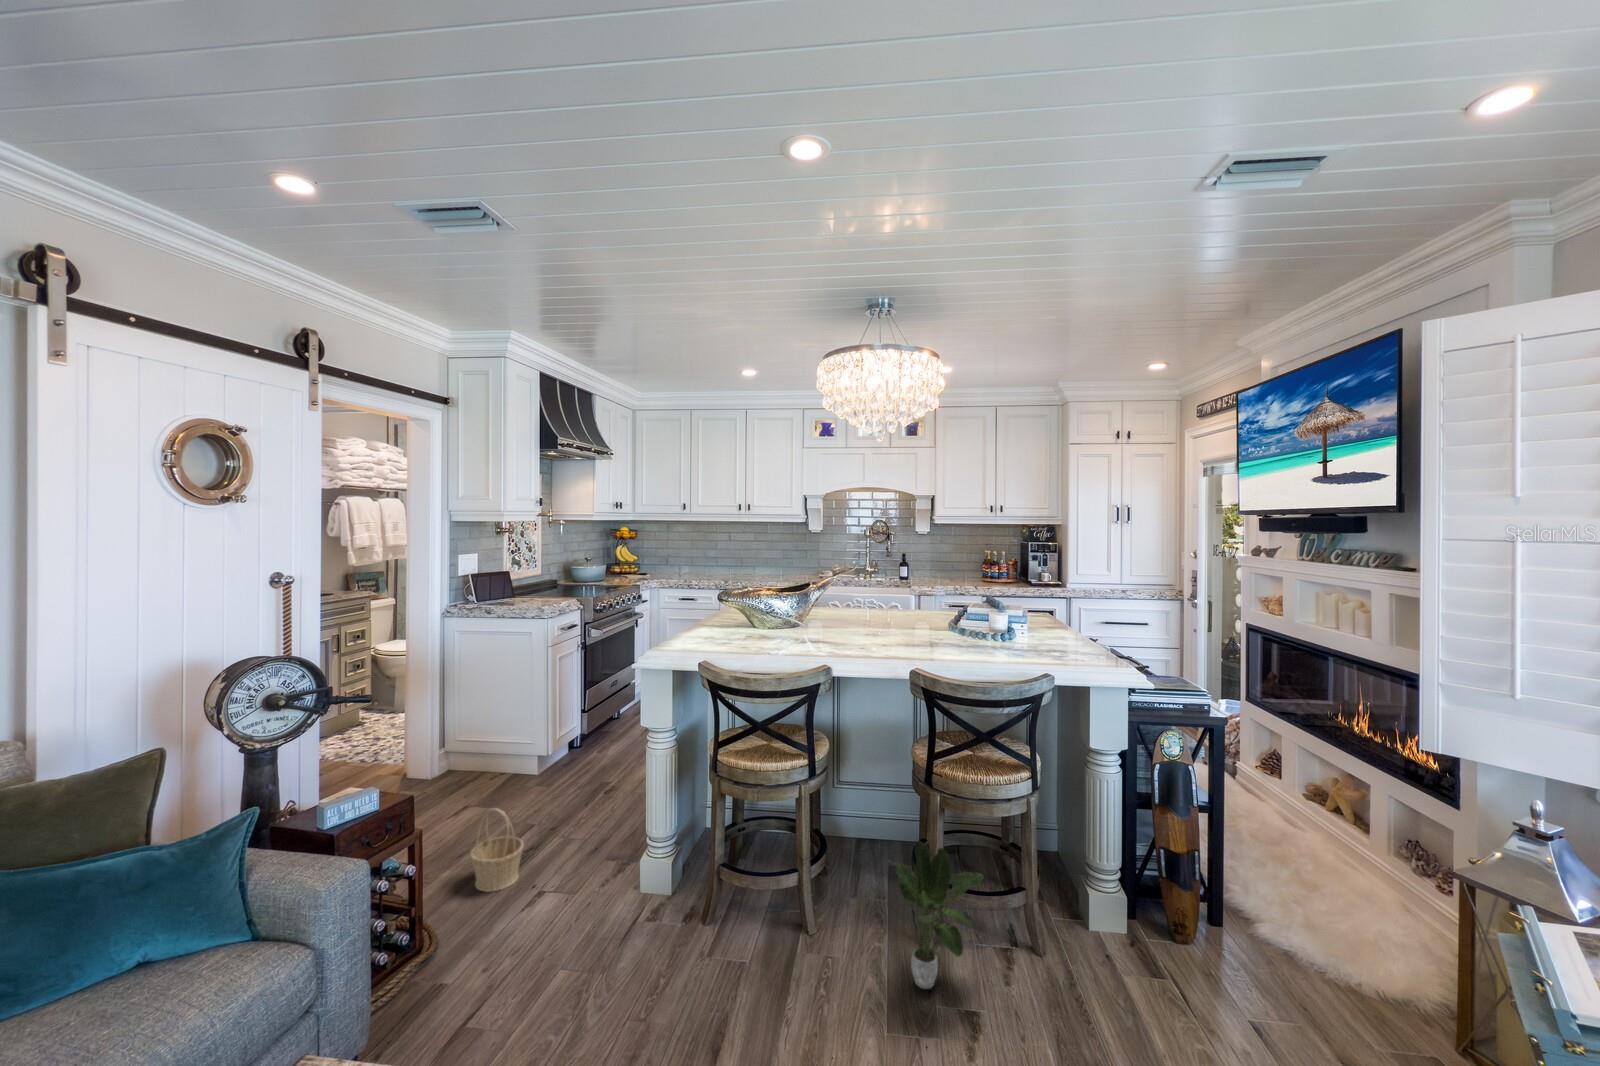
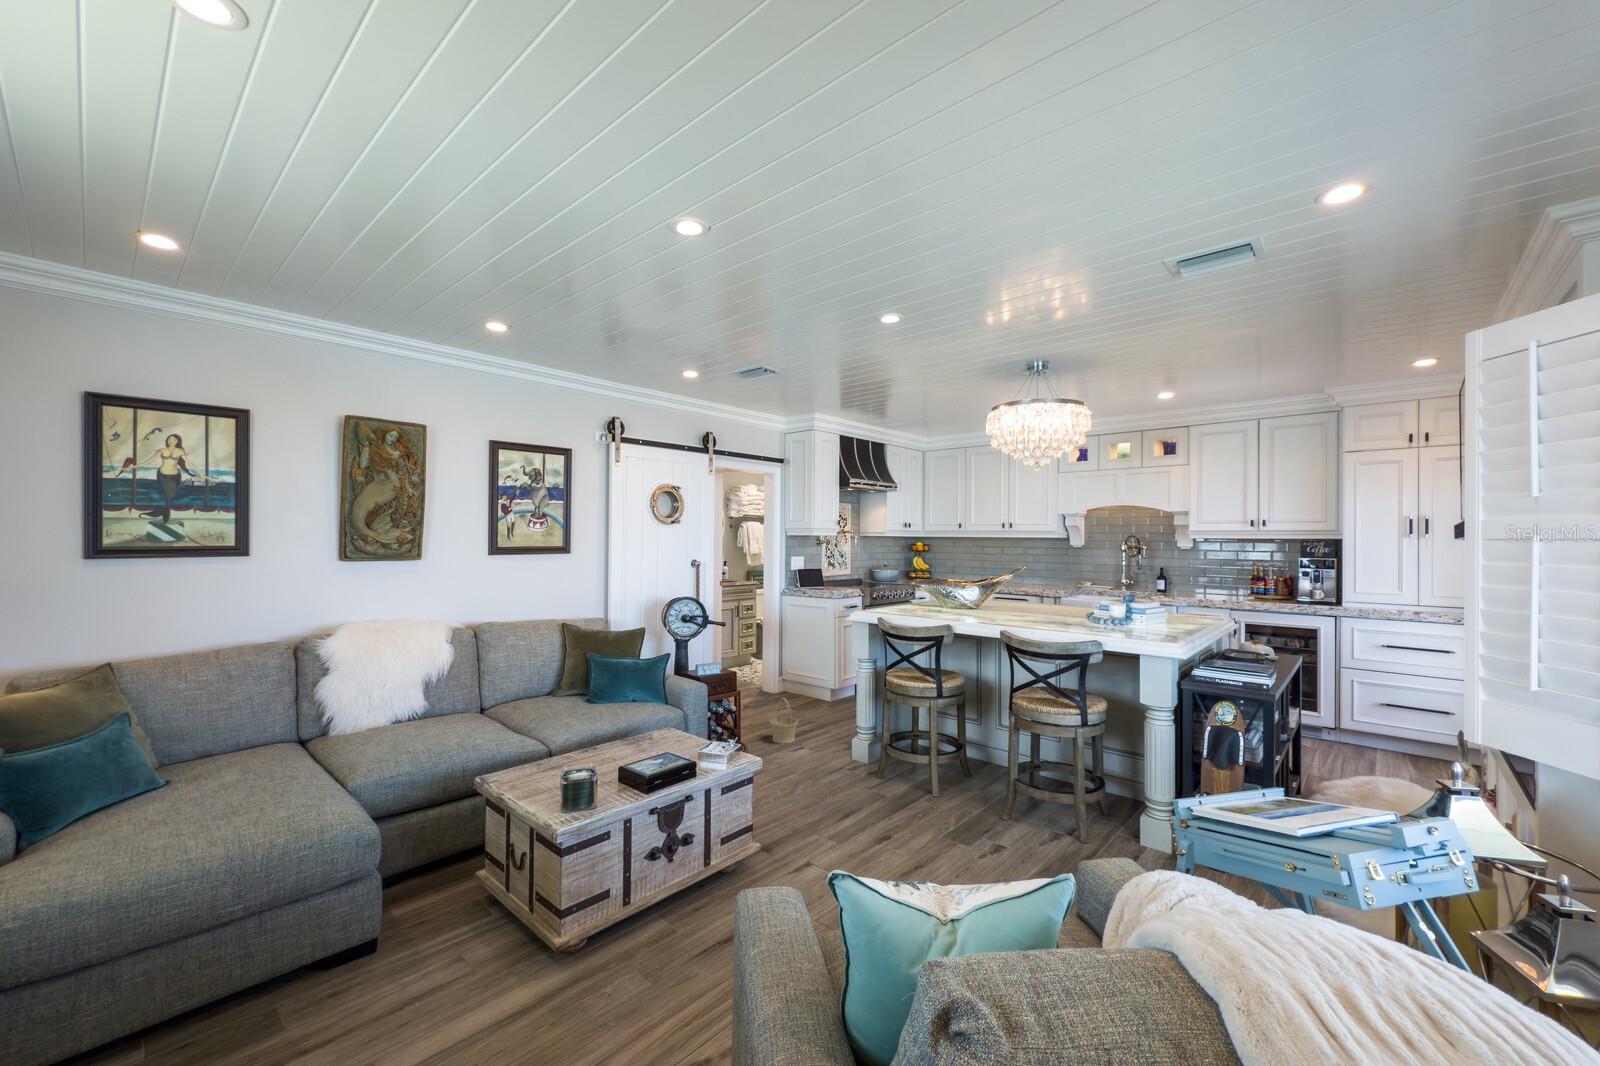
potted plant: present [889,841,984,989] -> none [966,738,1028,834]

